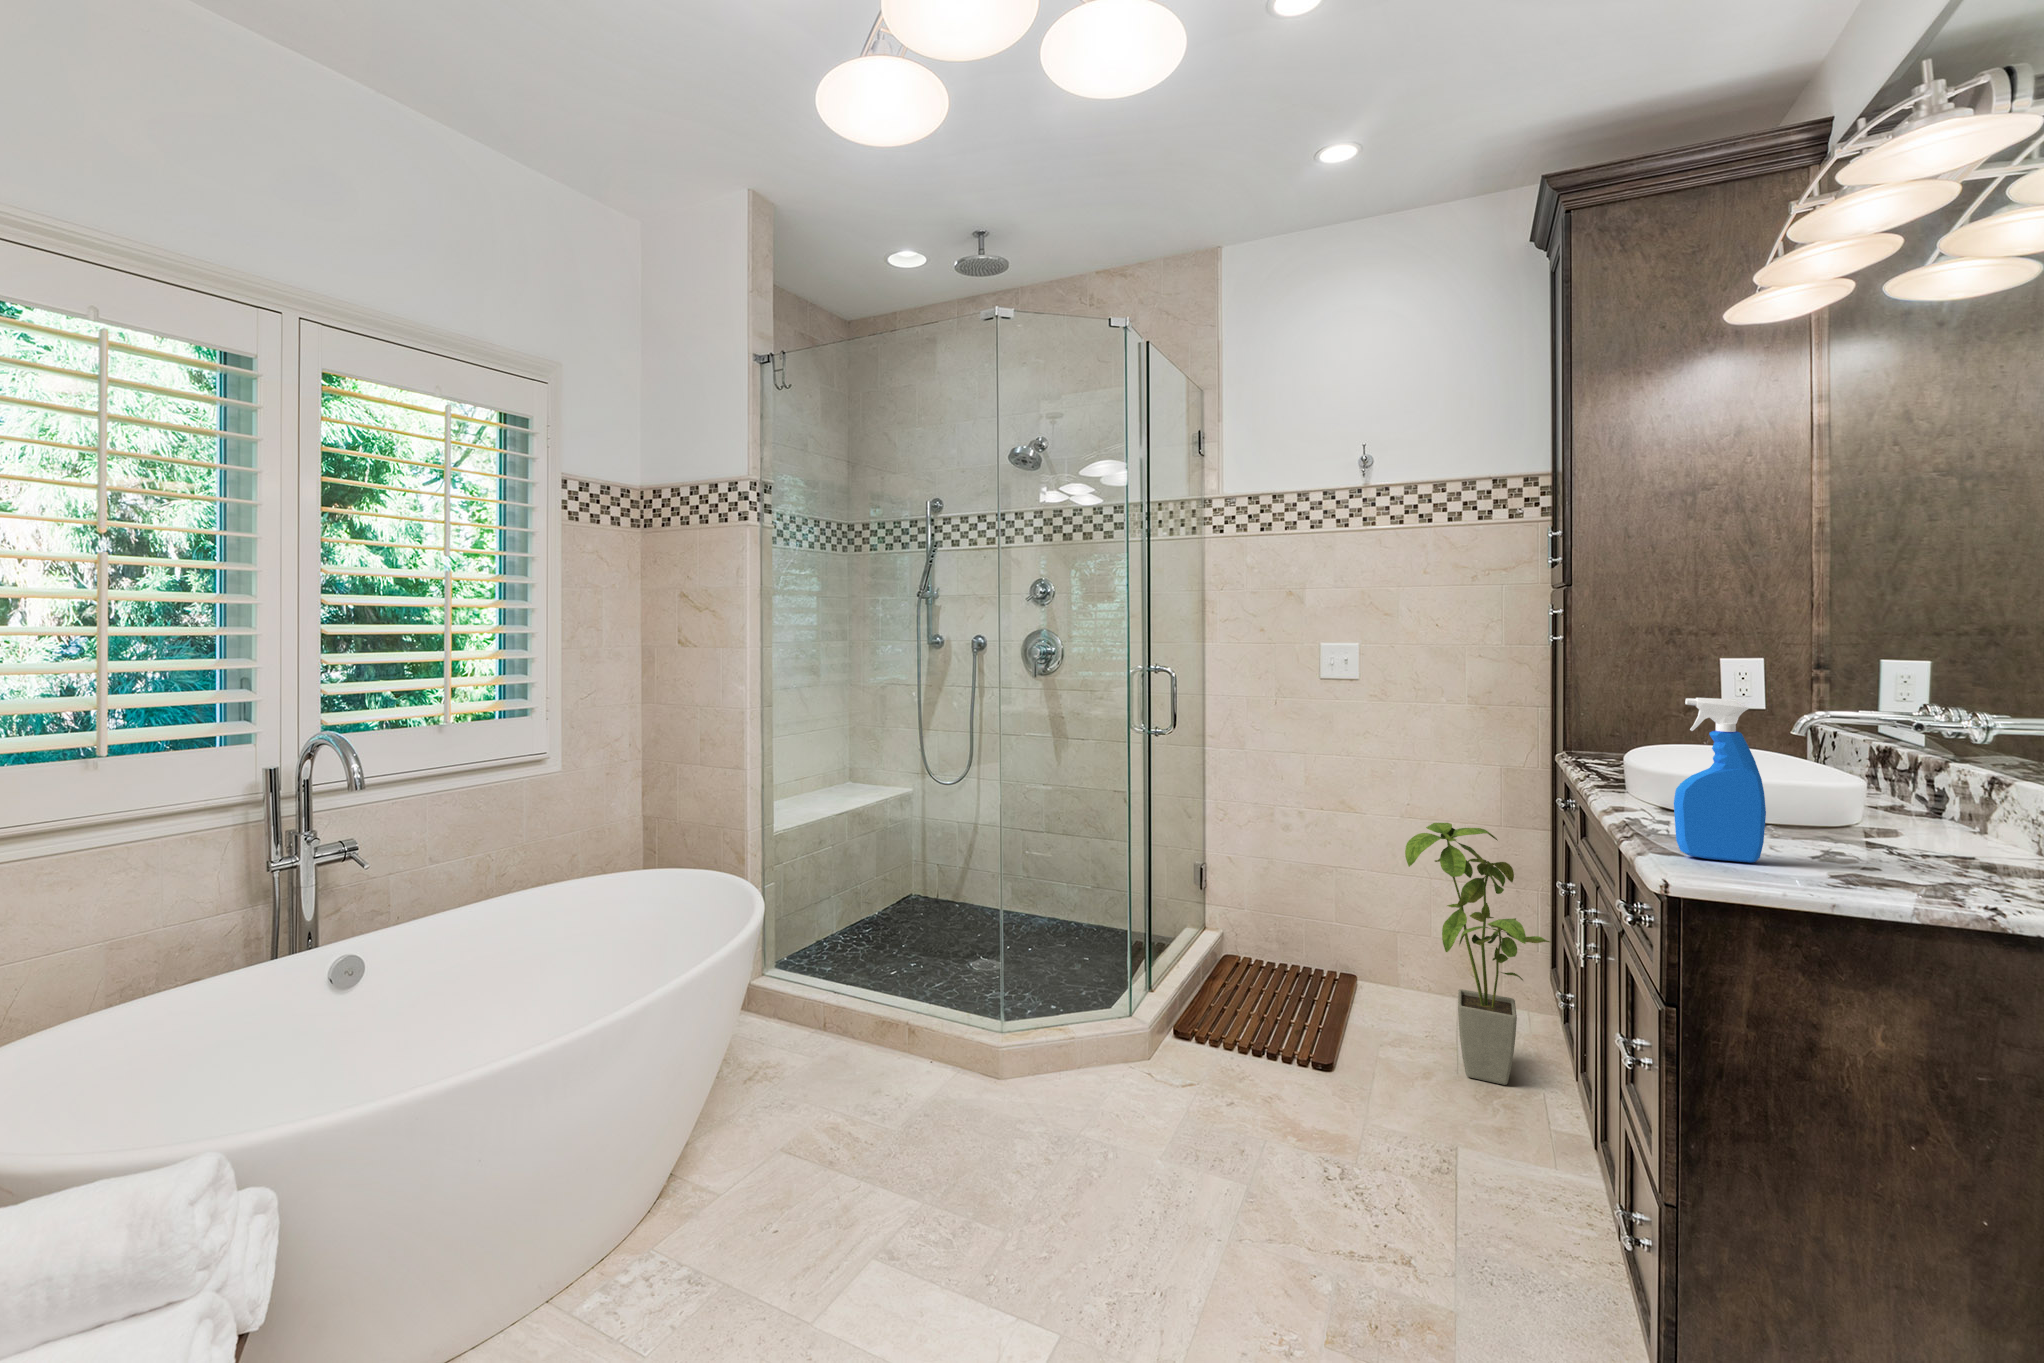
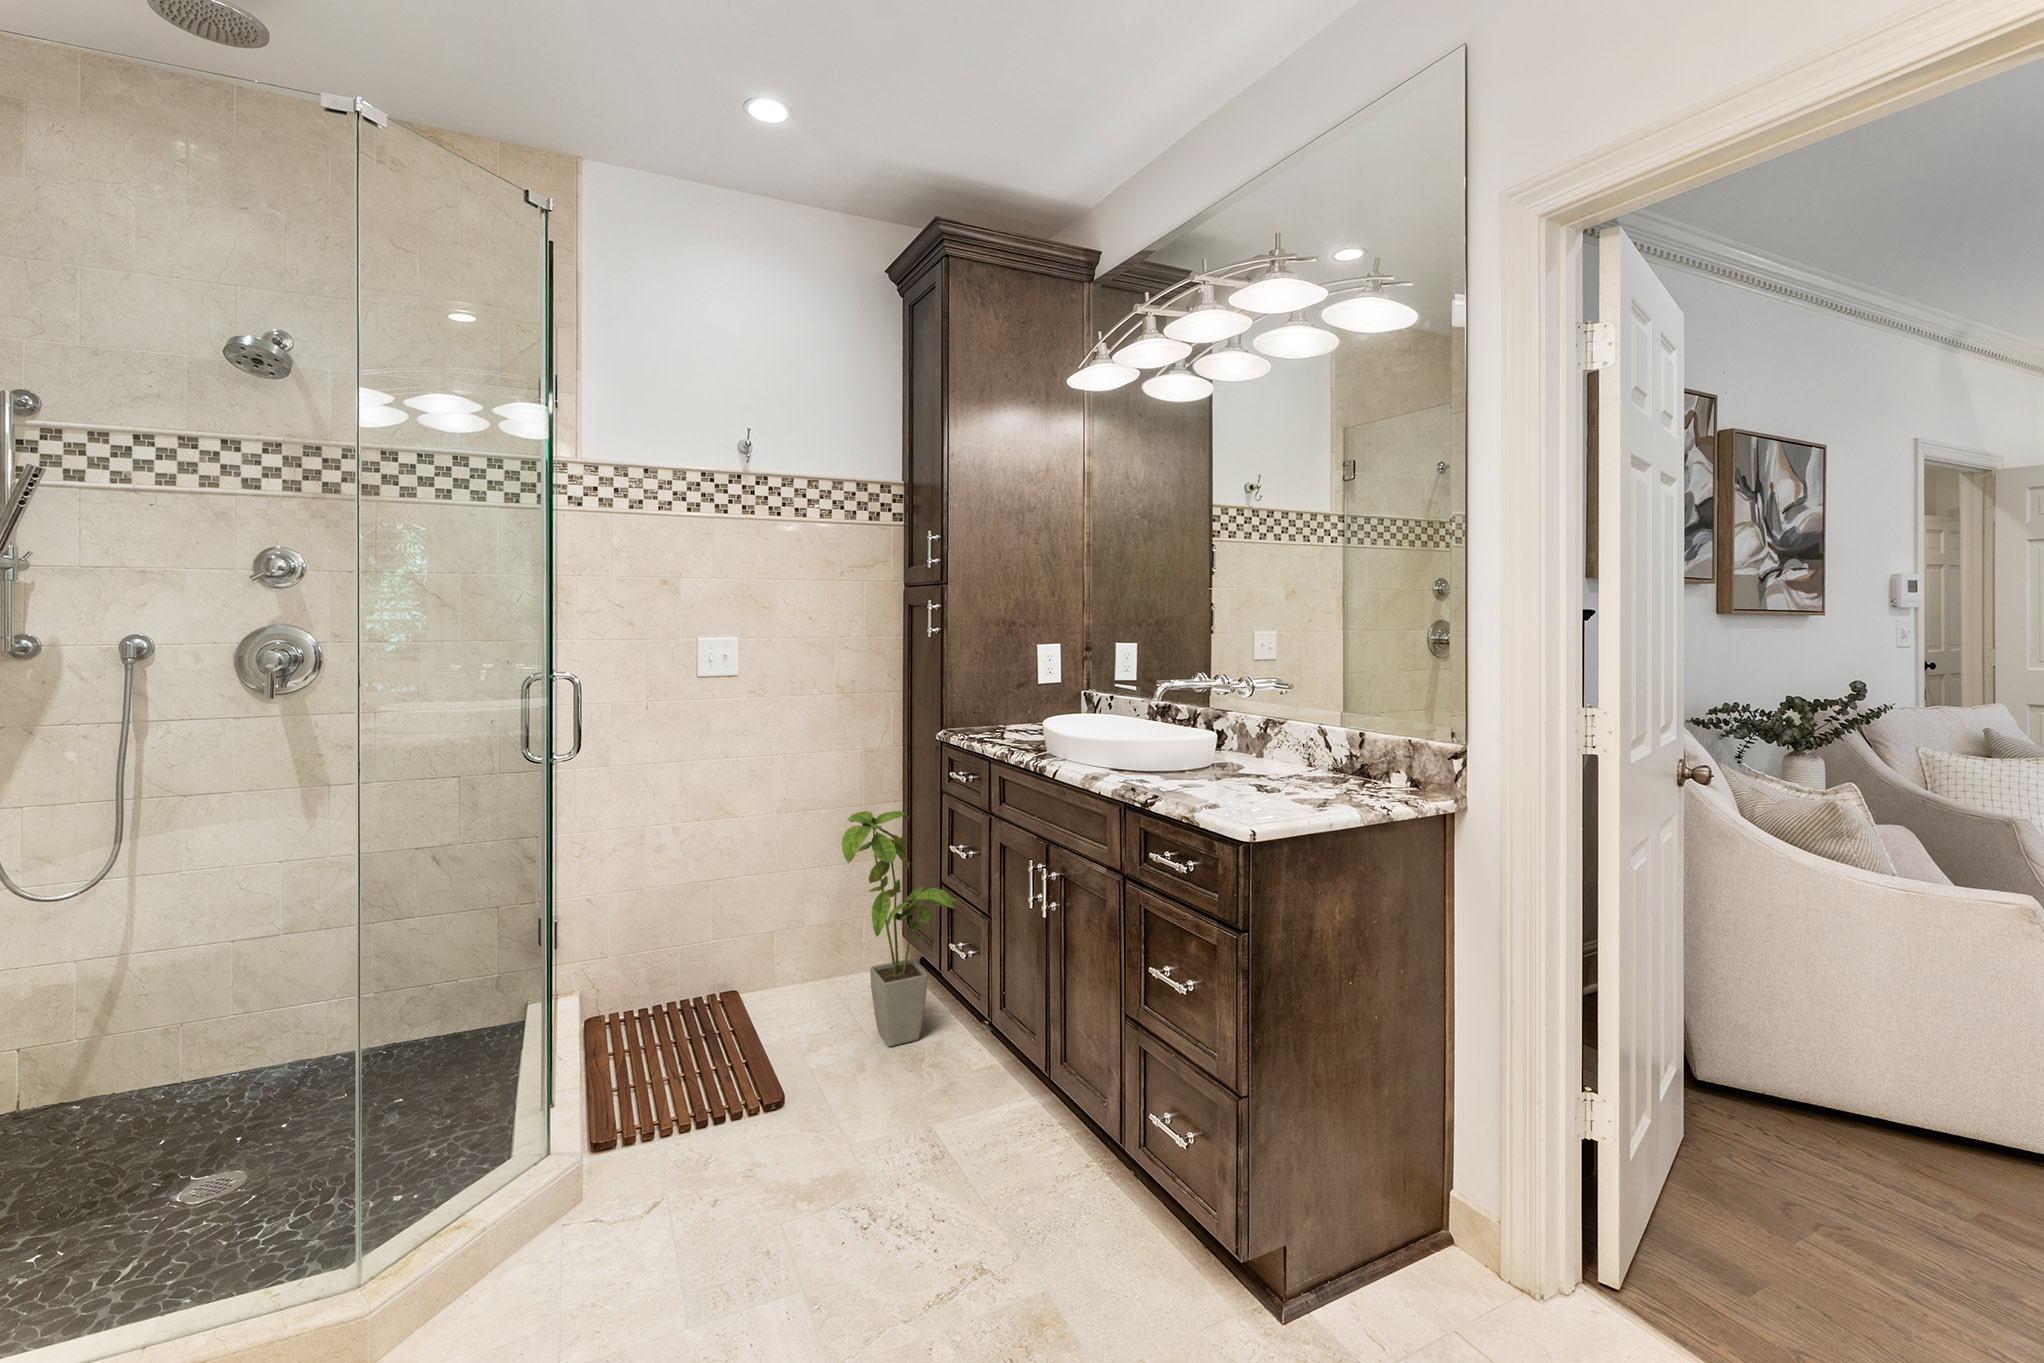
spray bottle: present [1674,698,1766,862] -> none [1189,684,1235,810]

